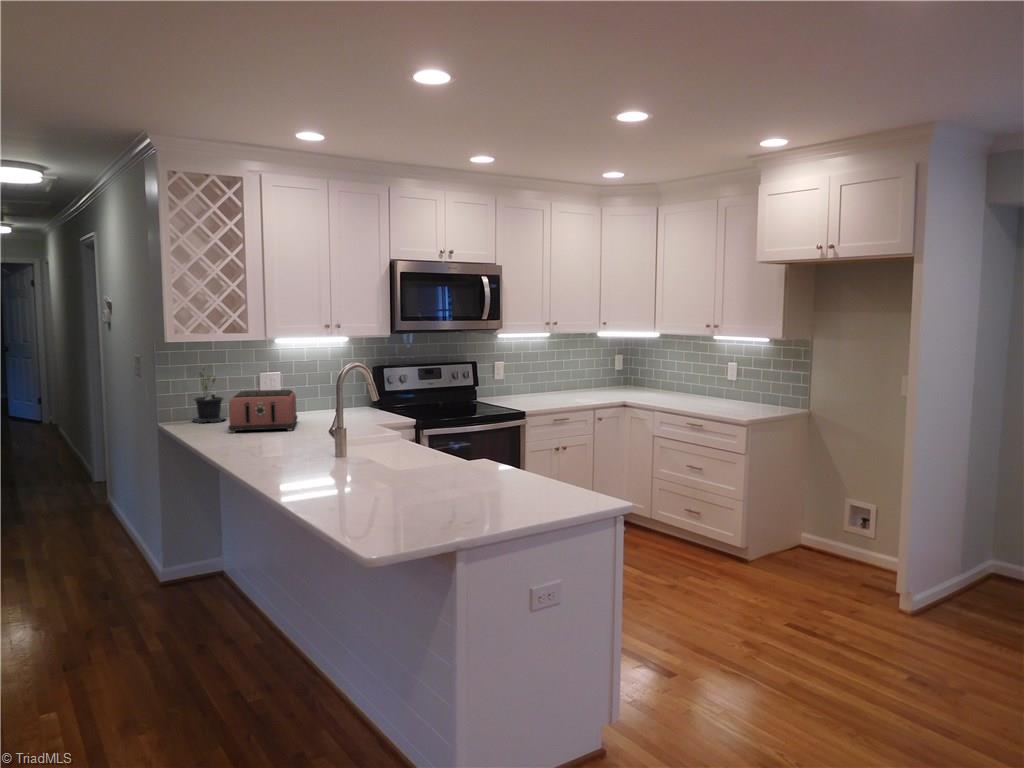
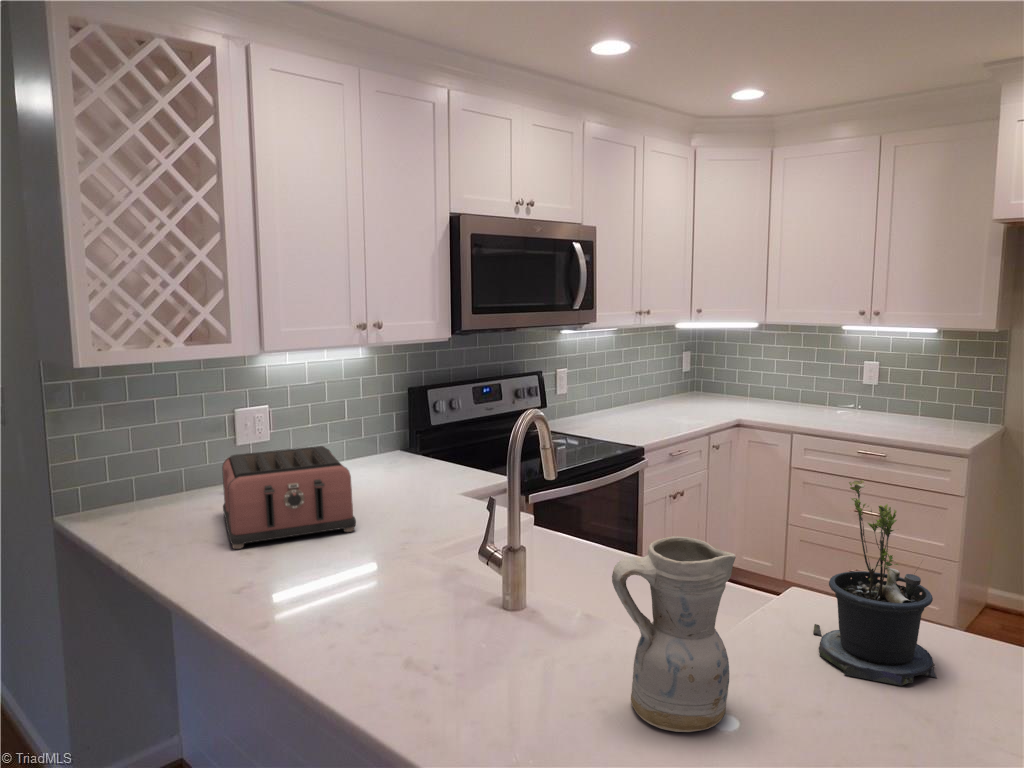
potted plant: present [192,366,226,423] -> present [813,480,937,686]
ceramic pitcher: none [314,404,362,475] -> present [612,536,736,732]

